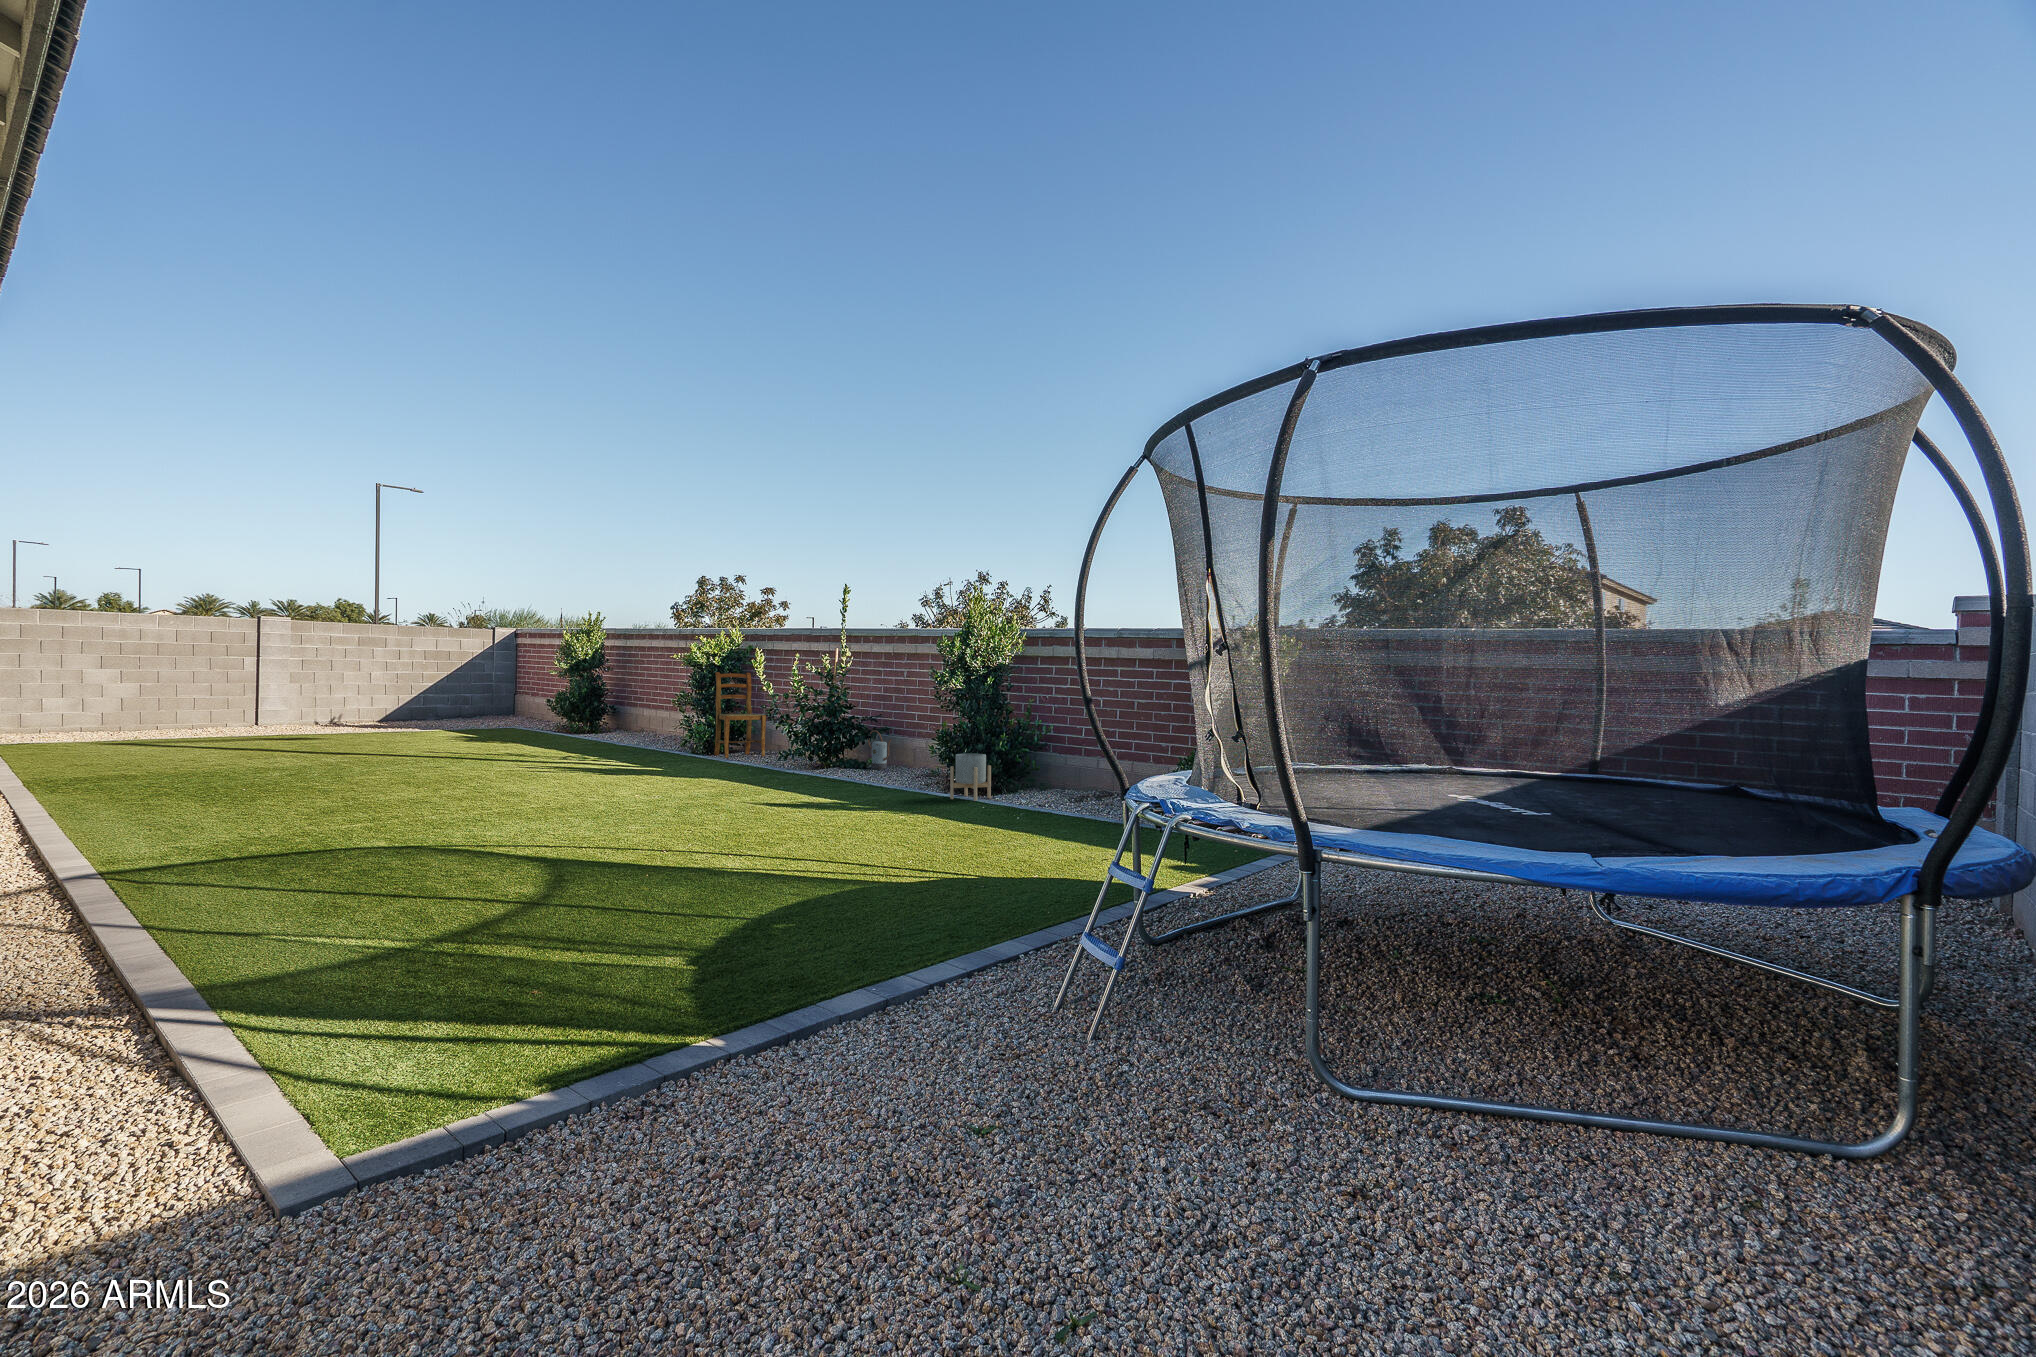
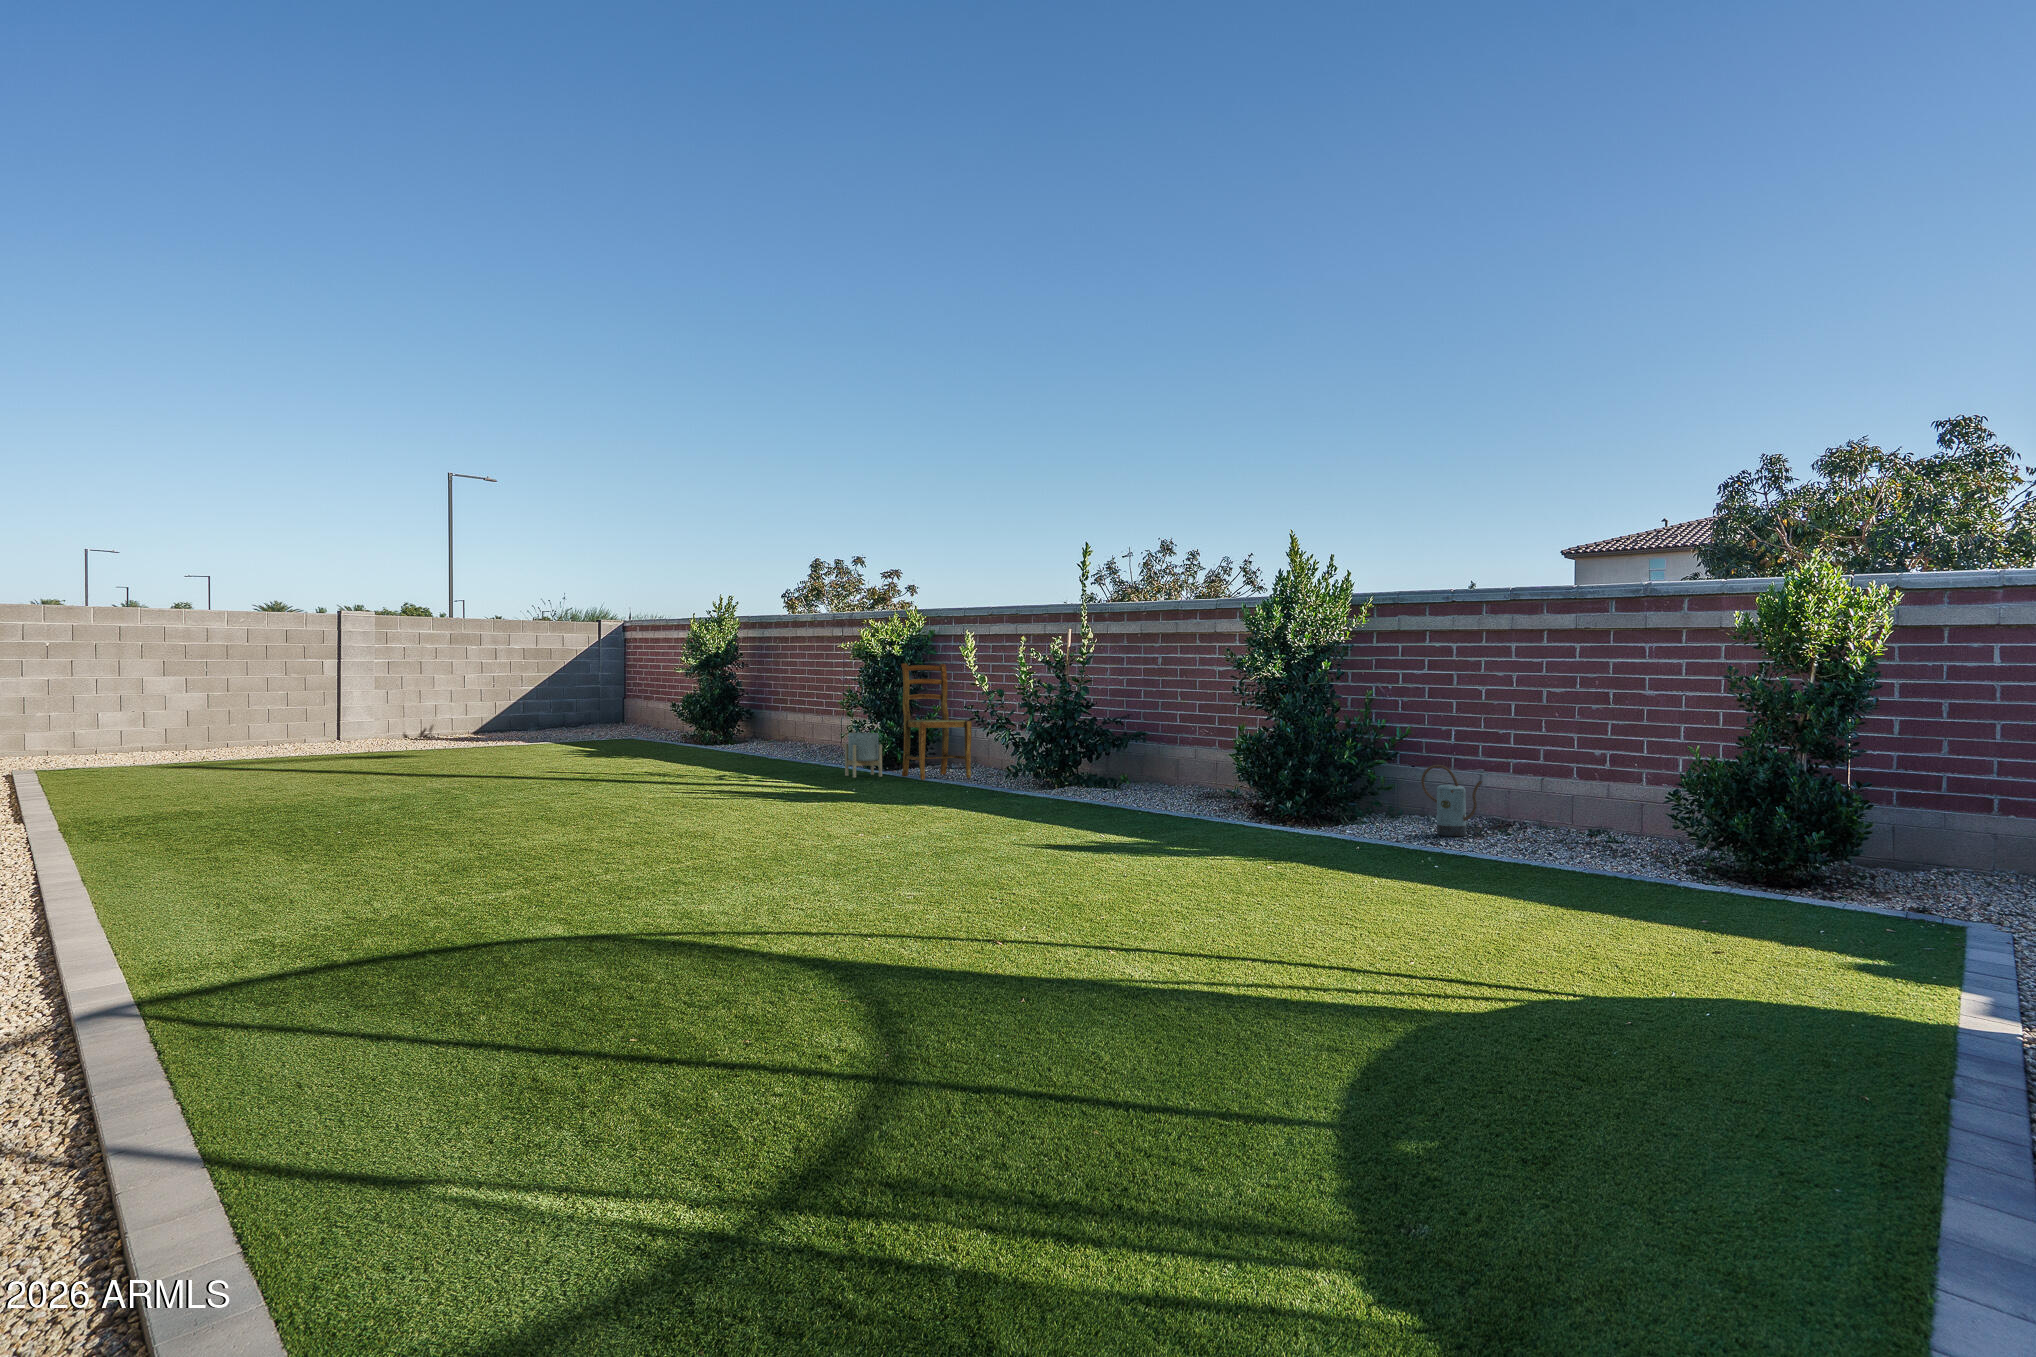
watering can: present [868,730,892,769] -> present [1421,765,1482,836]
planter: present [950,754,991,801] -> present [845,733,882,778]

